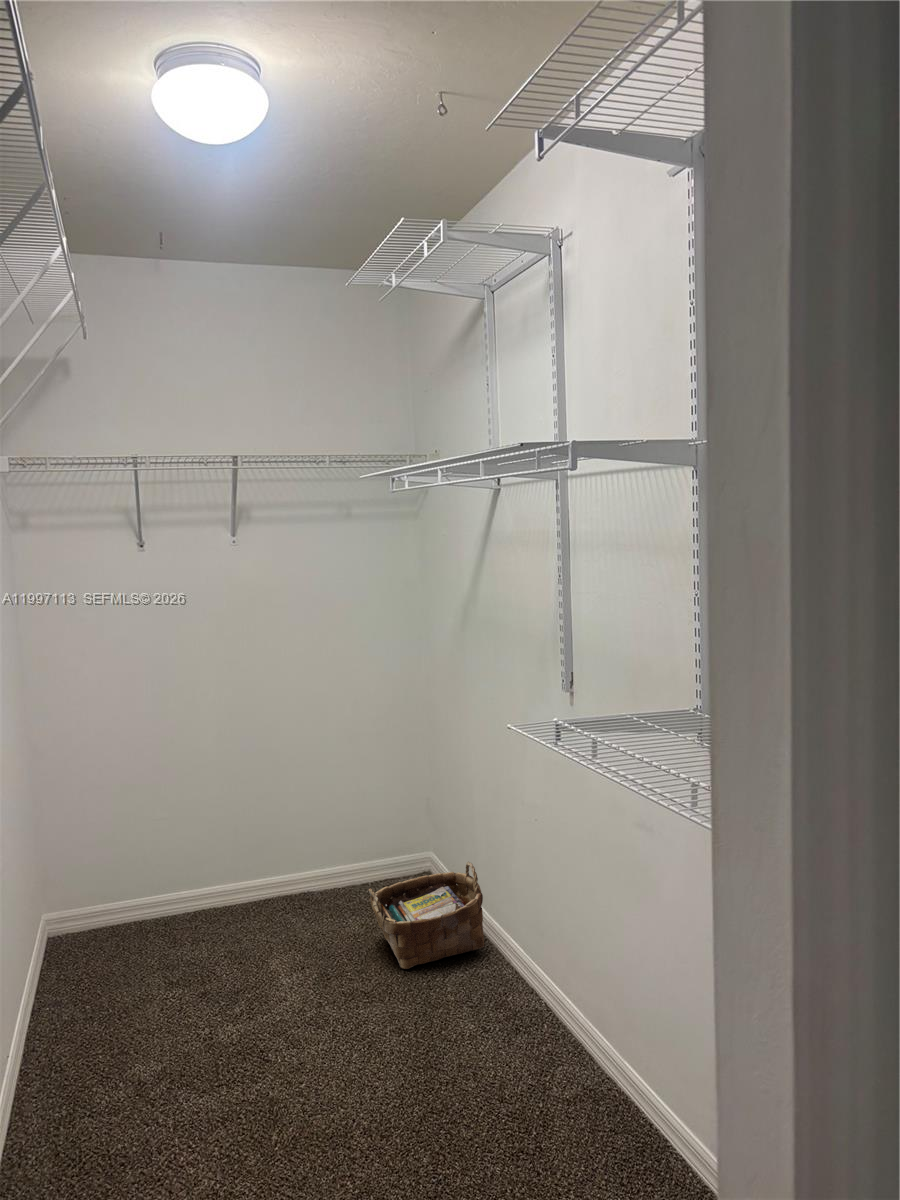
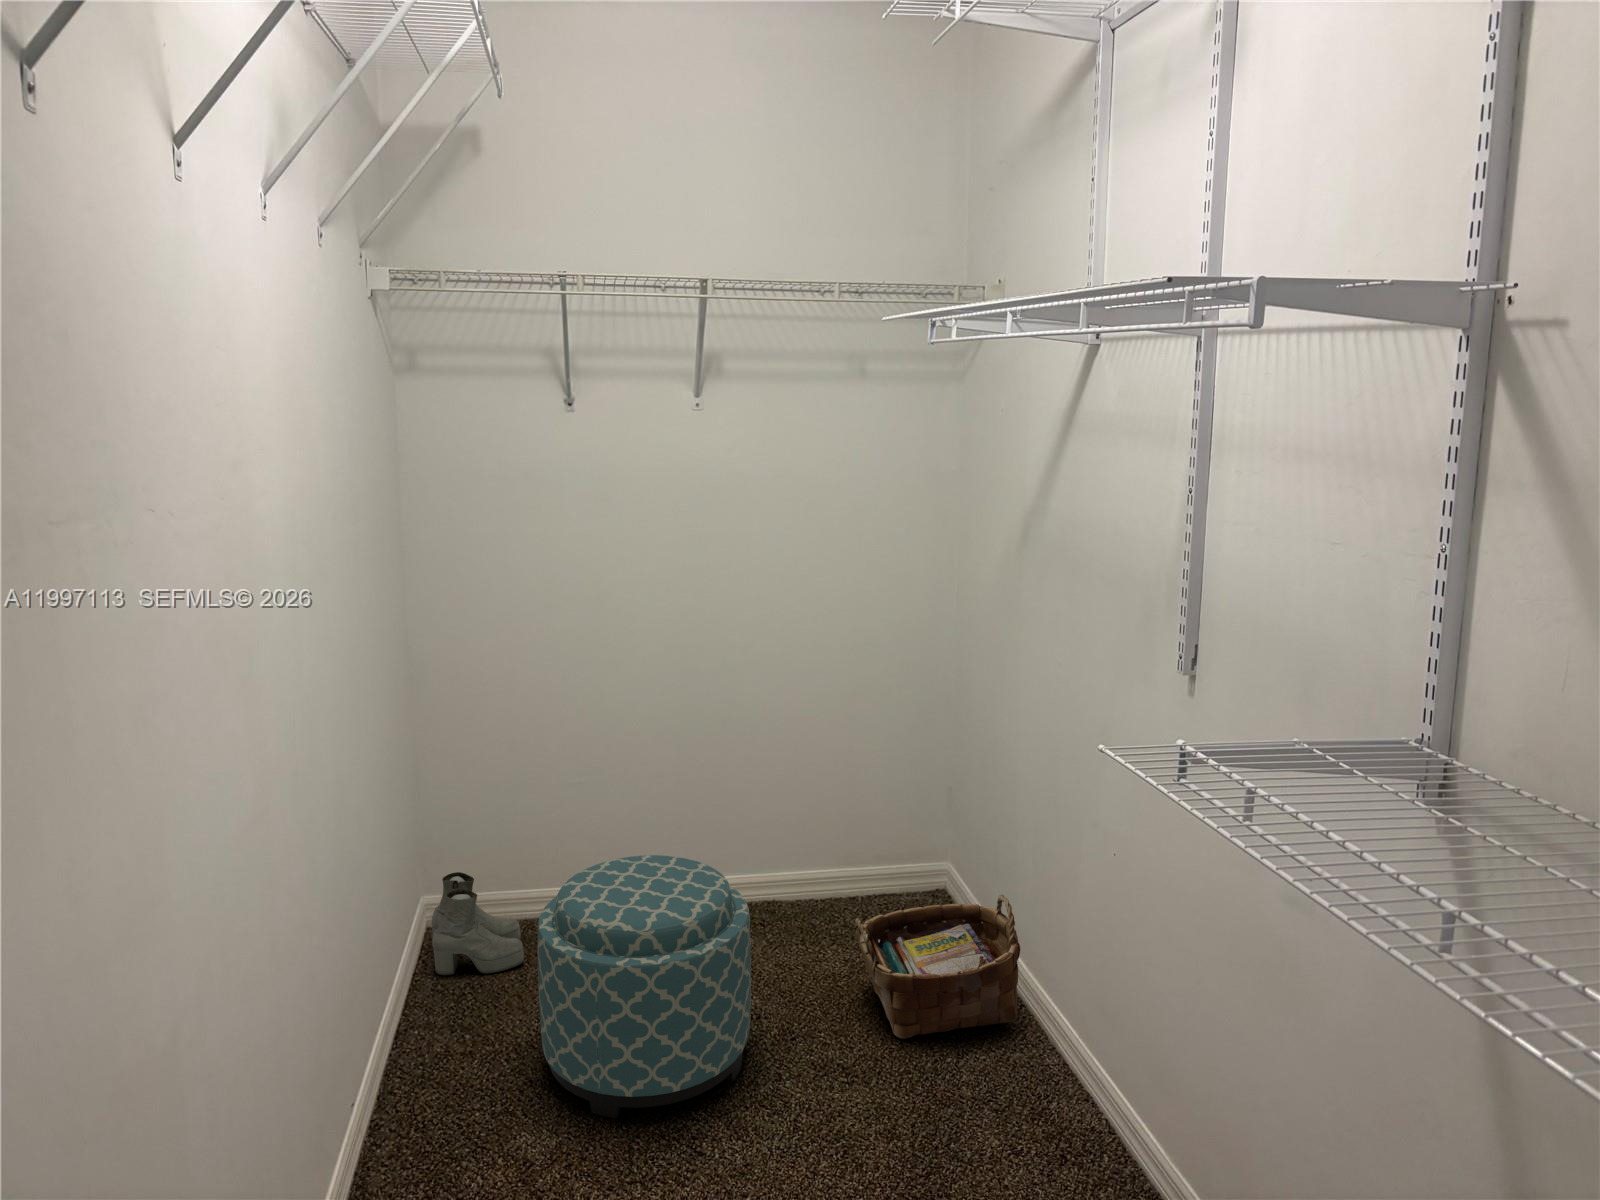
ottoman: none [139,857,297,1046] -> present [538,855,751,1118]
boots: none [50,893,124,971] -> present [432,872,524,975]

